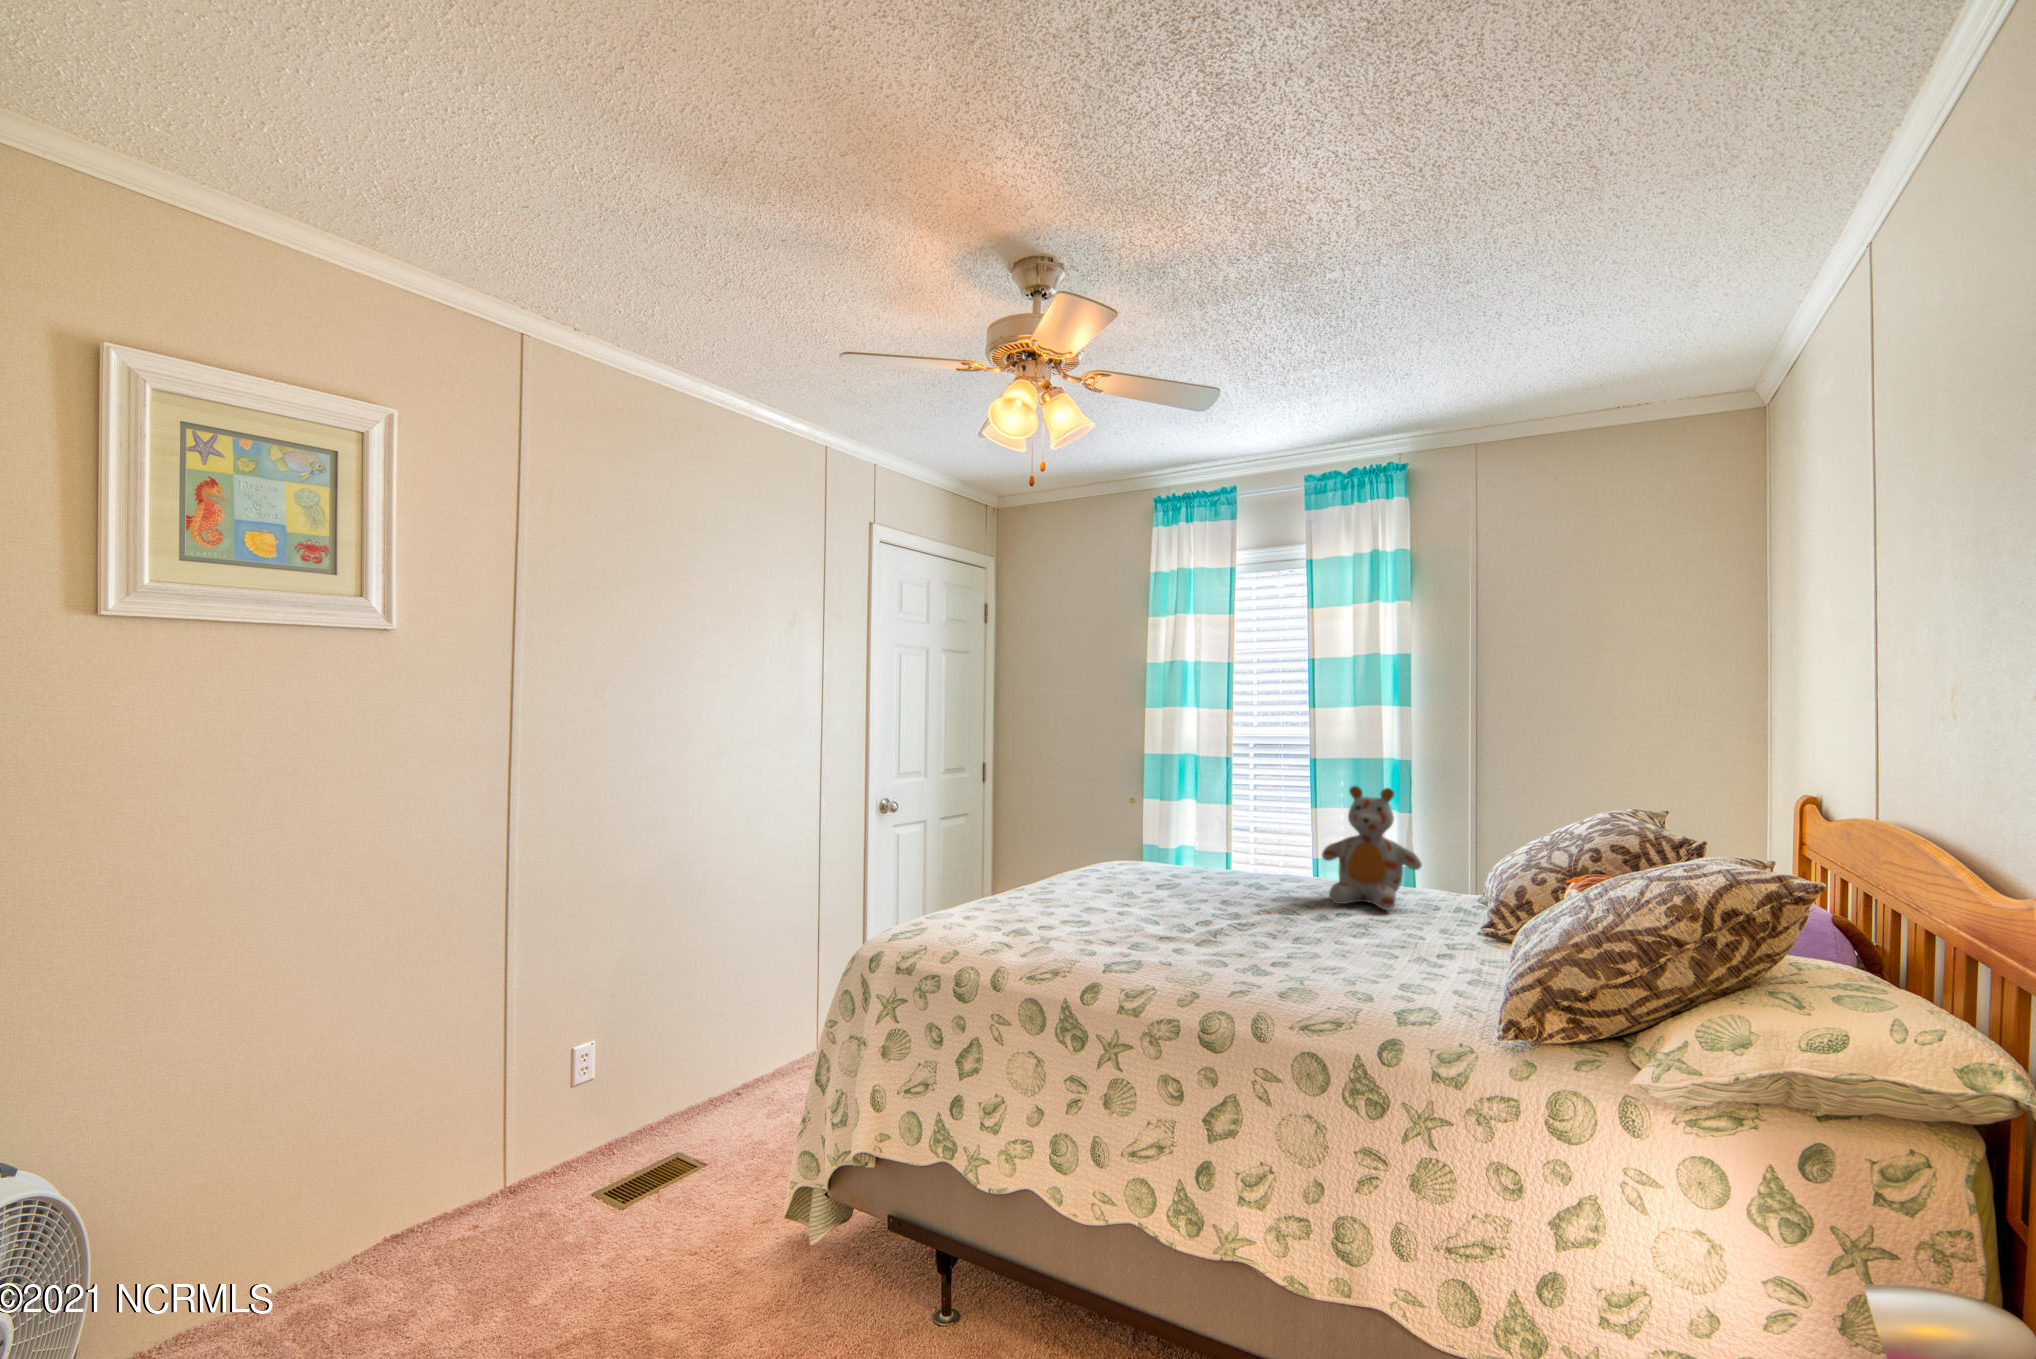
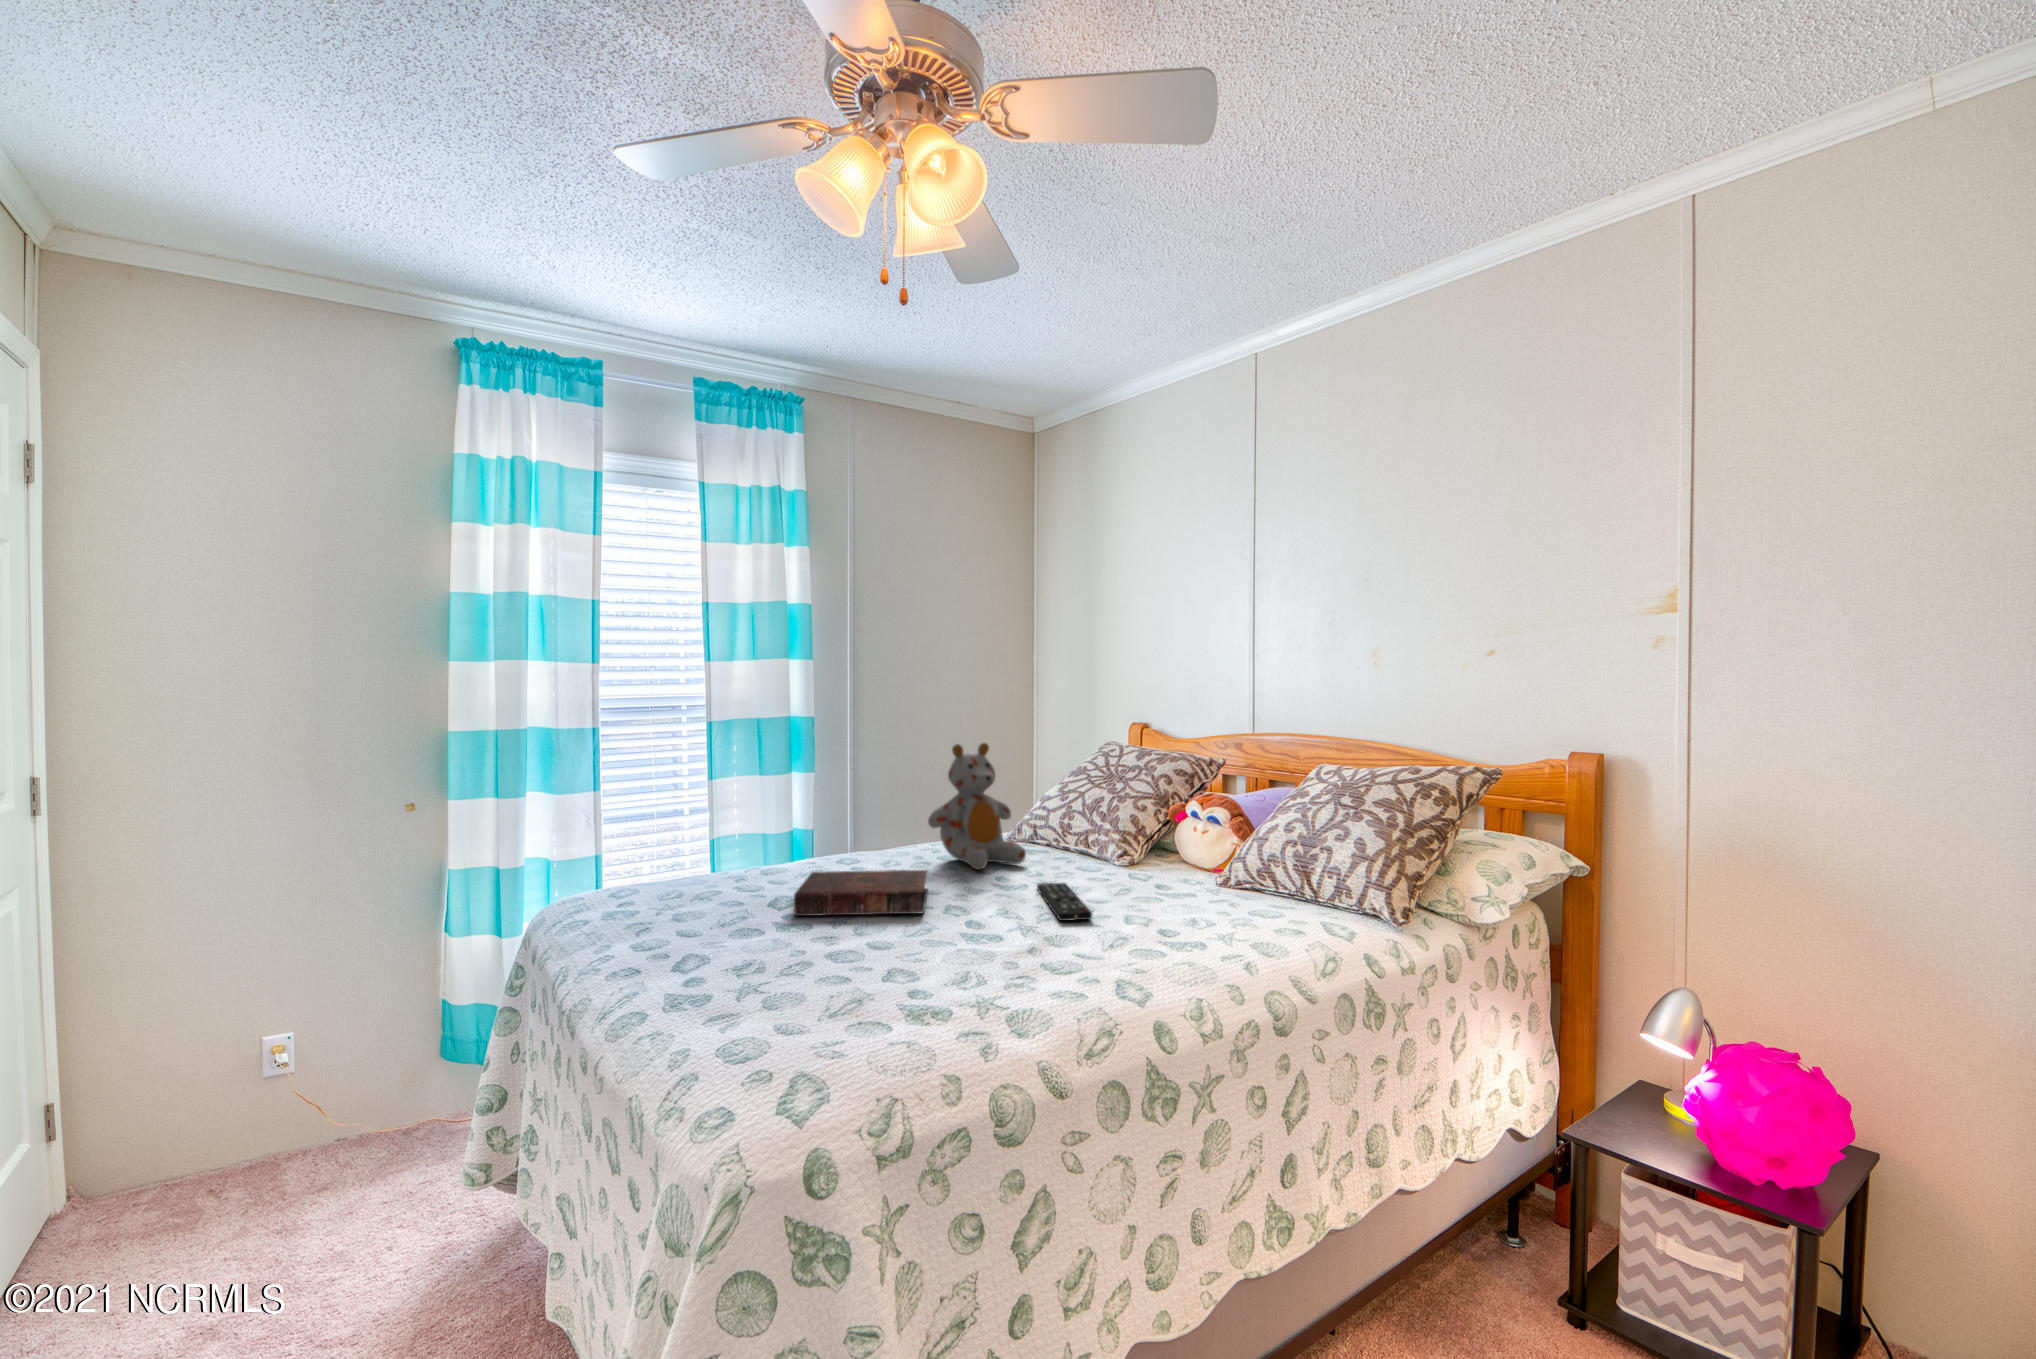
book: none [1134,870,1261,907] -> present [794,870,928,916]
remote control: none [1247,919,1353,942] -> present [1037,883,1092,921]

